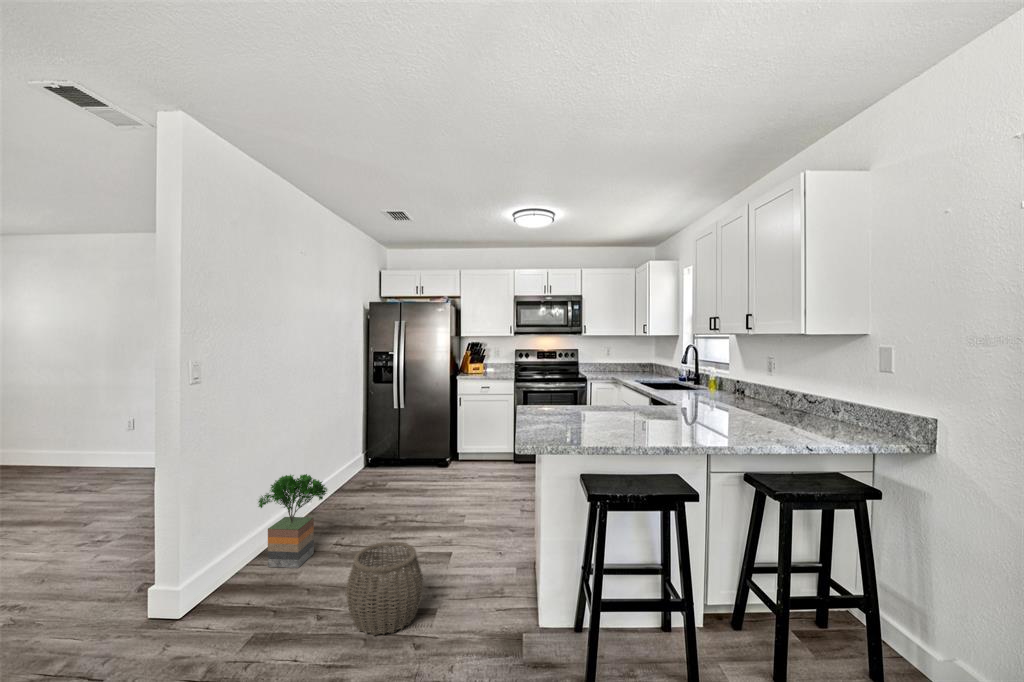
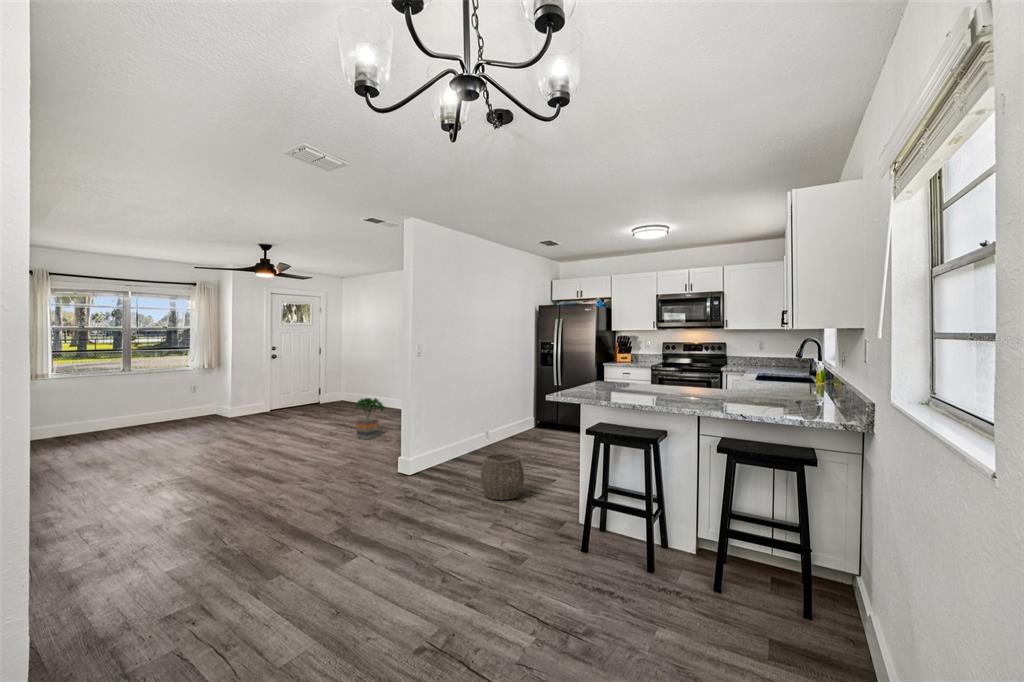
potted tree: present [258,474,327,568] -> present [354,398,384,439]

